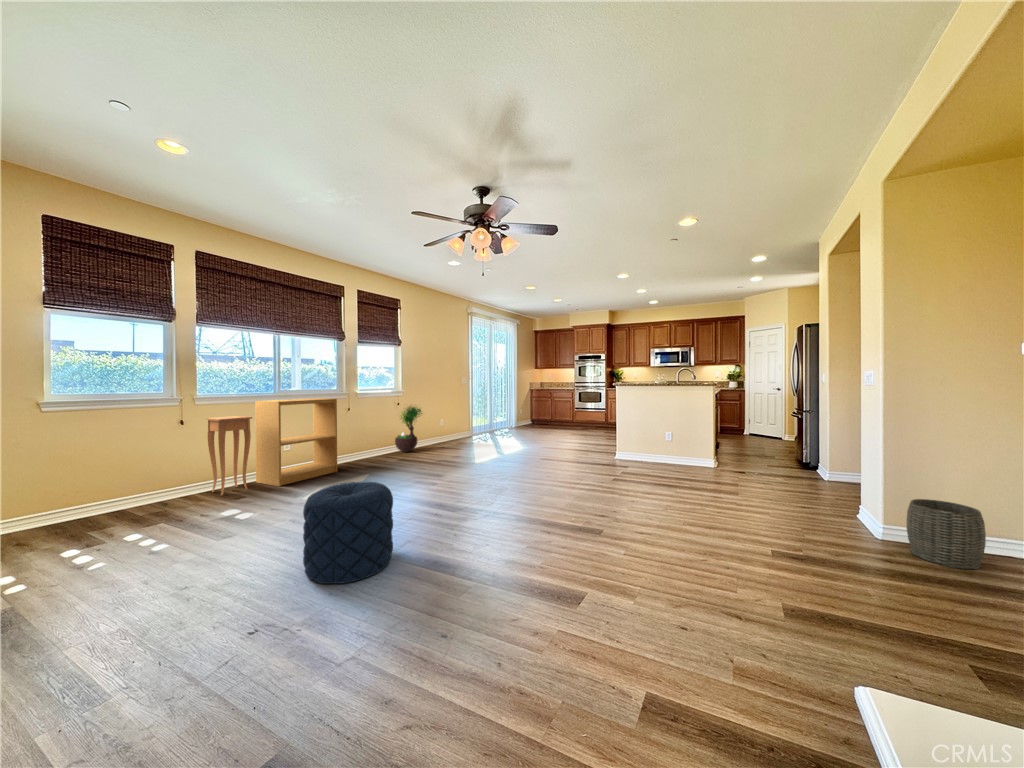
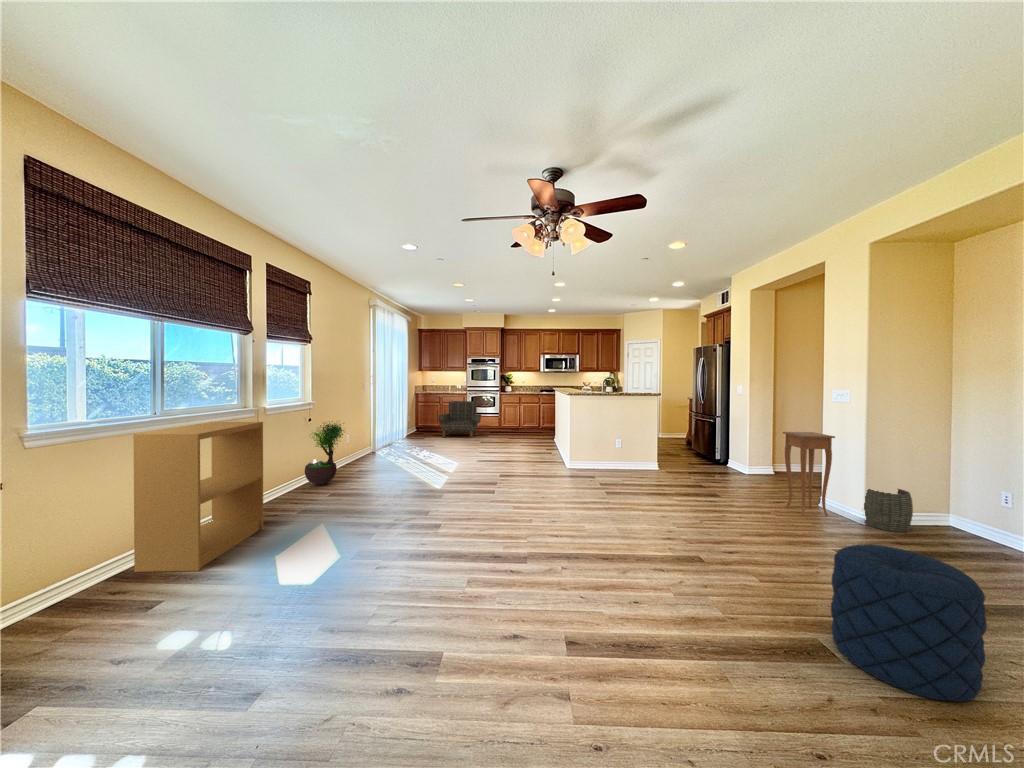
armchair: none [544,396,587,429] -> present [439,401,481,437]
side table: present [206,416,252,495] -> present [783,432,835,516]
pouf: present [303,482,393,584] -> present [831,544,987,702]

